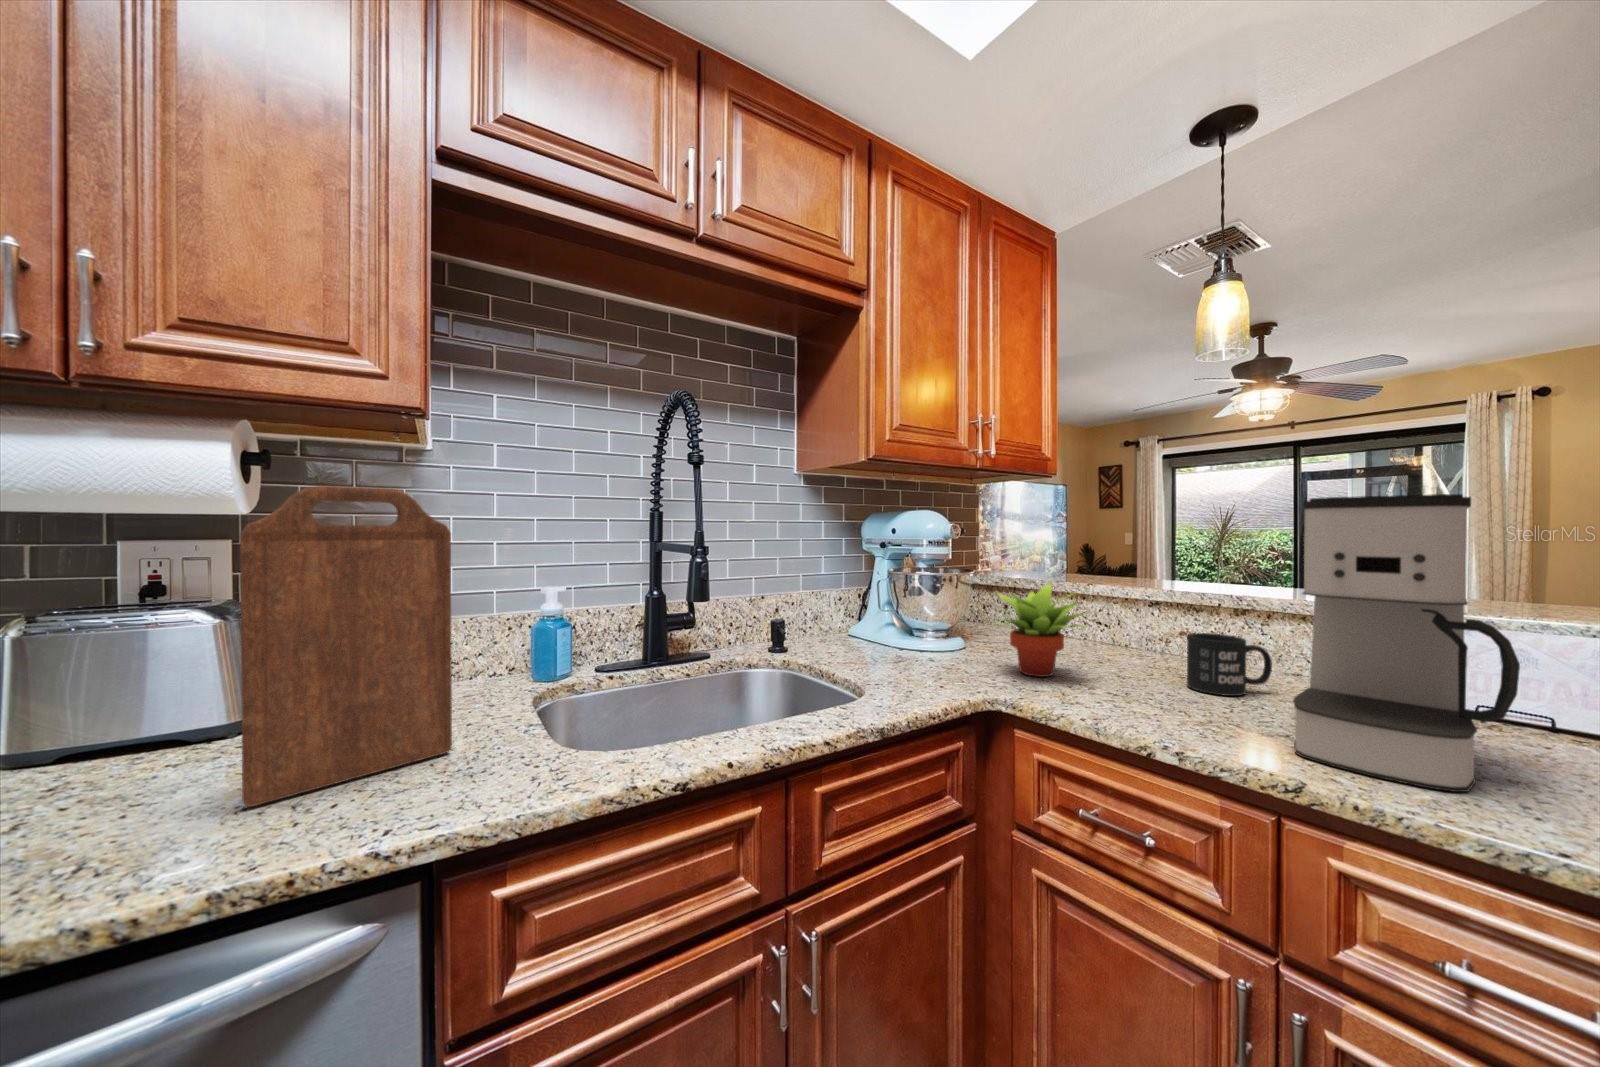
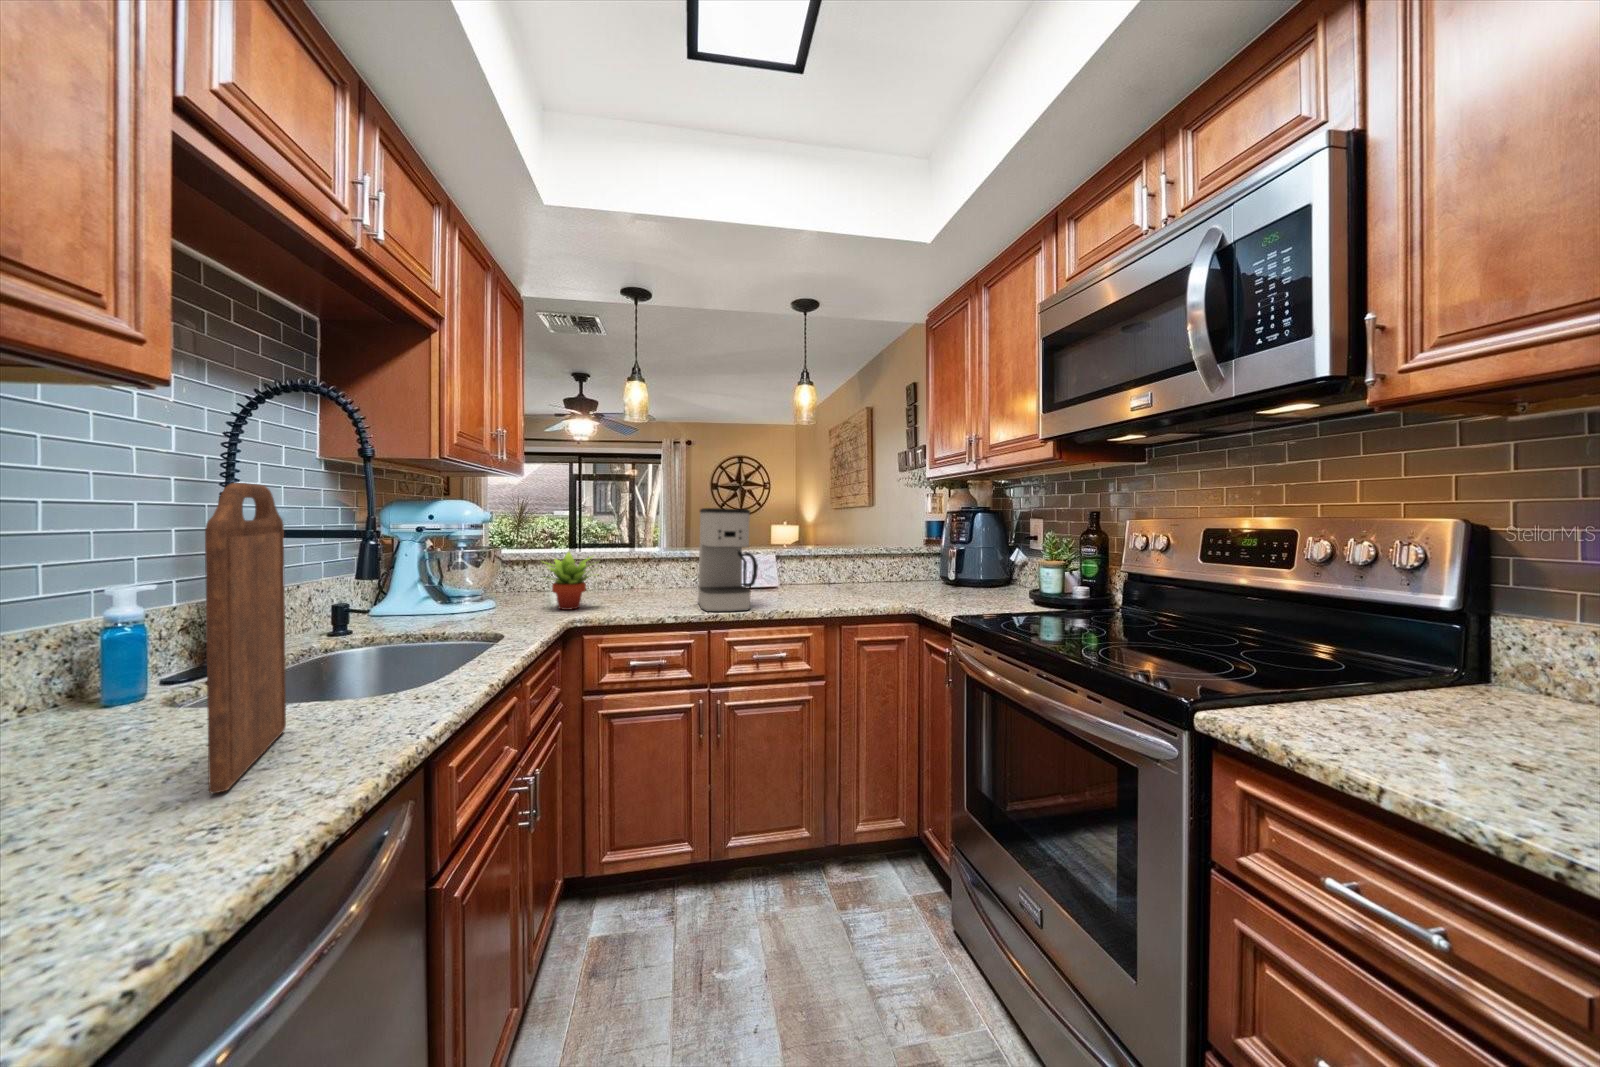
mug: present [1187,633,1272,696] -> none [639,572,672,601]

